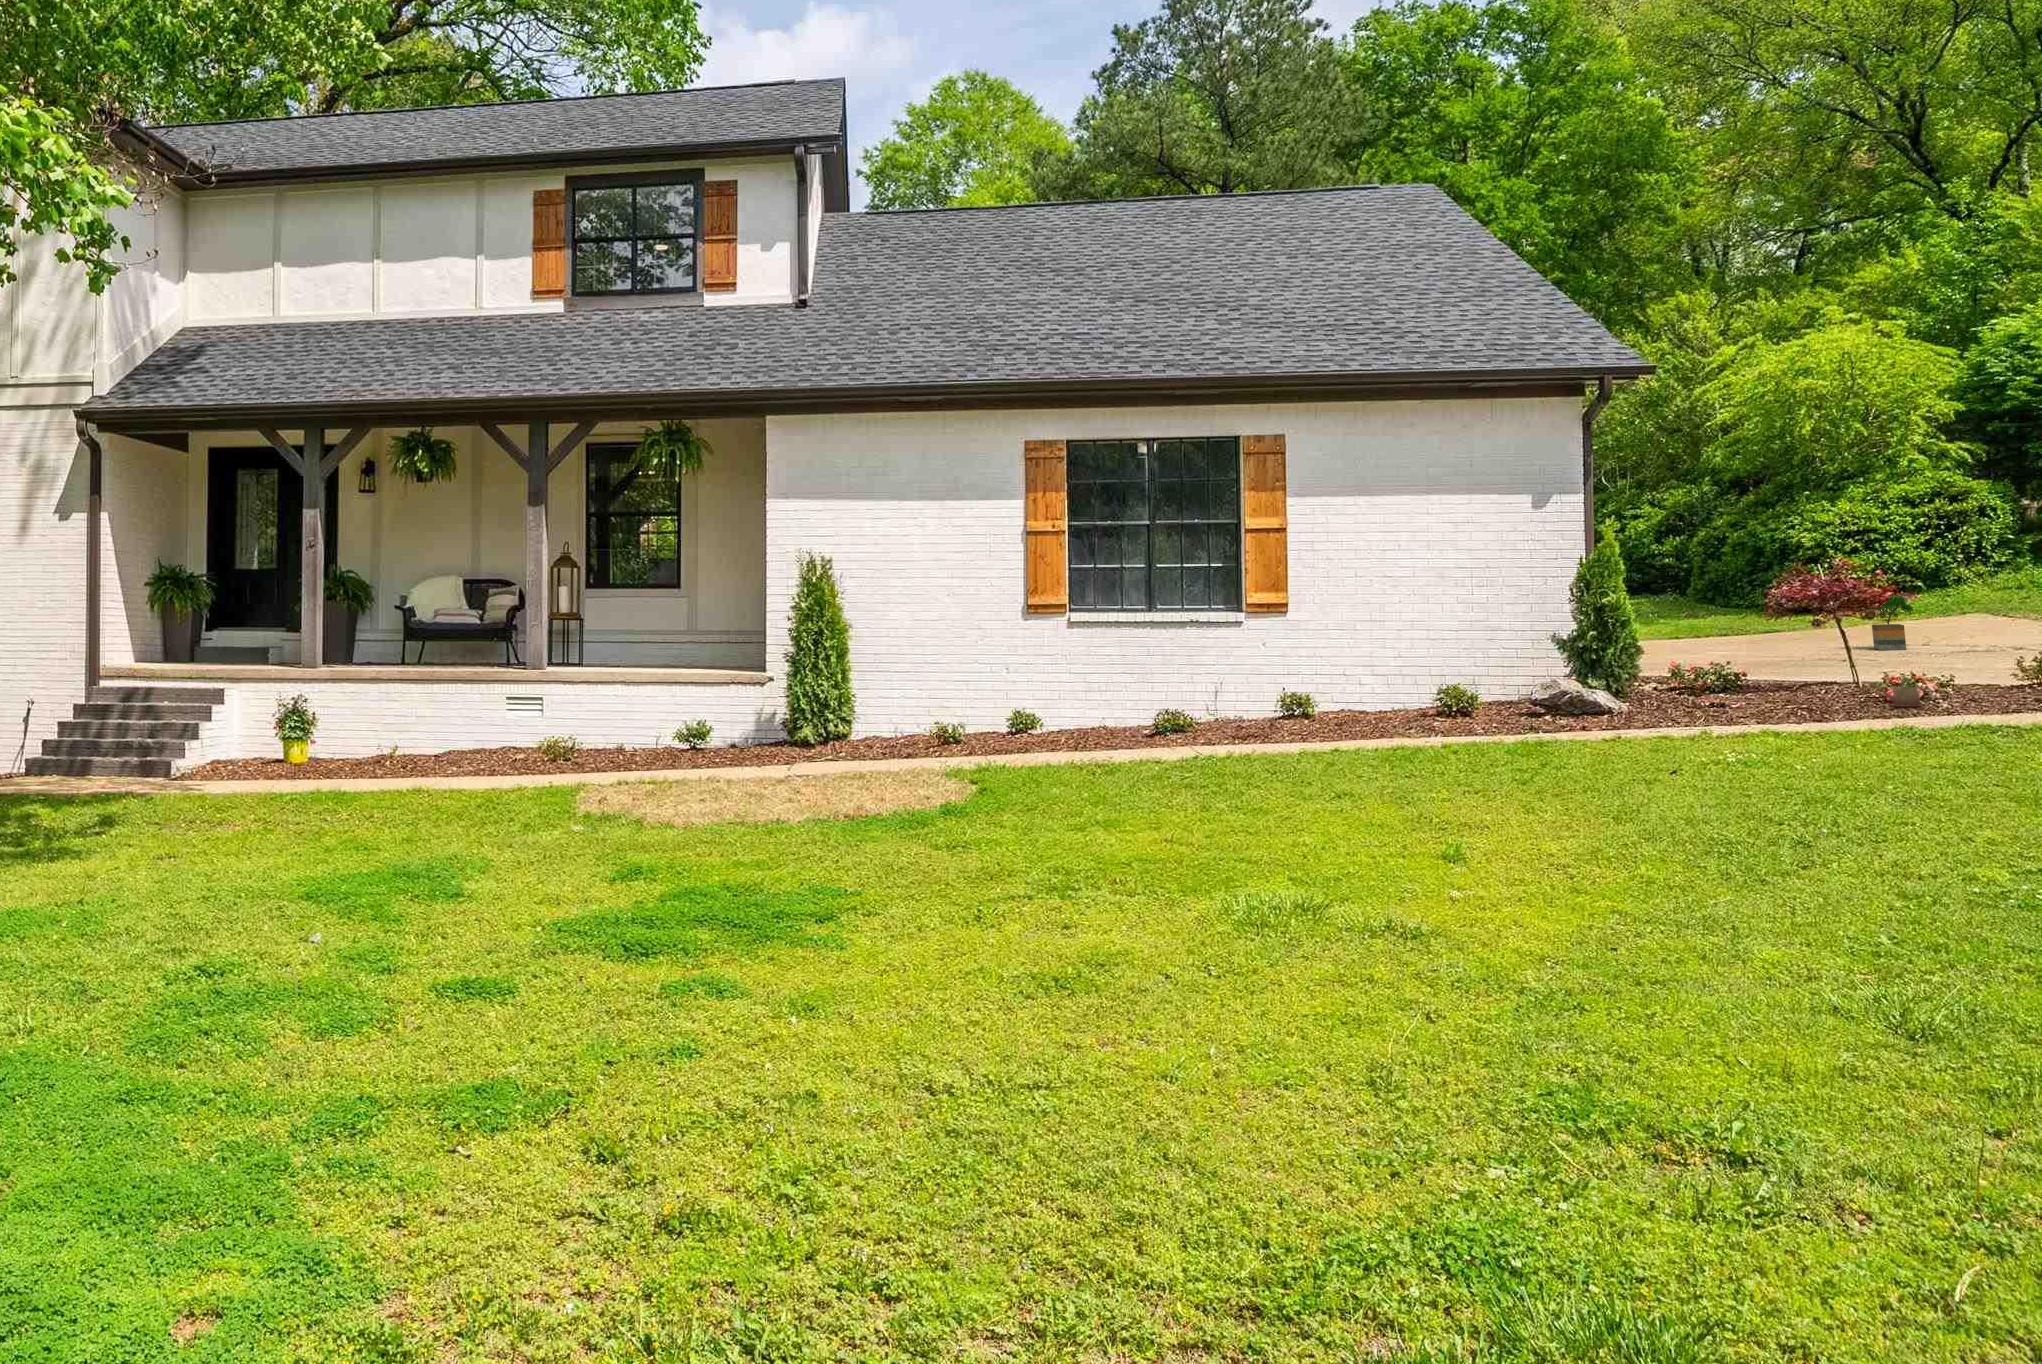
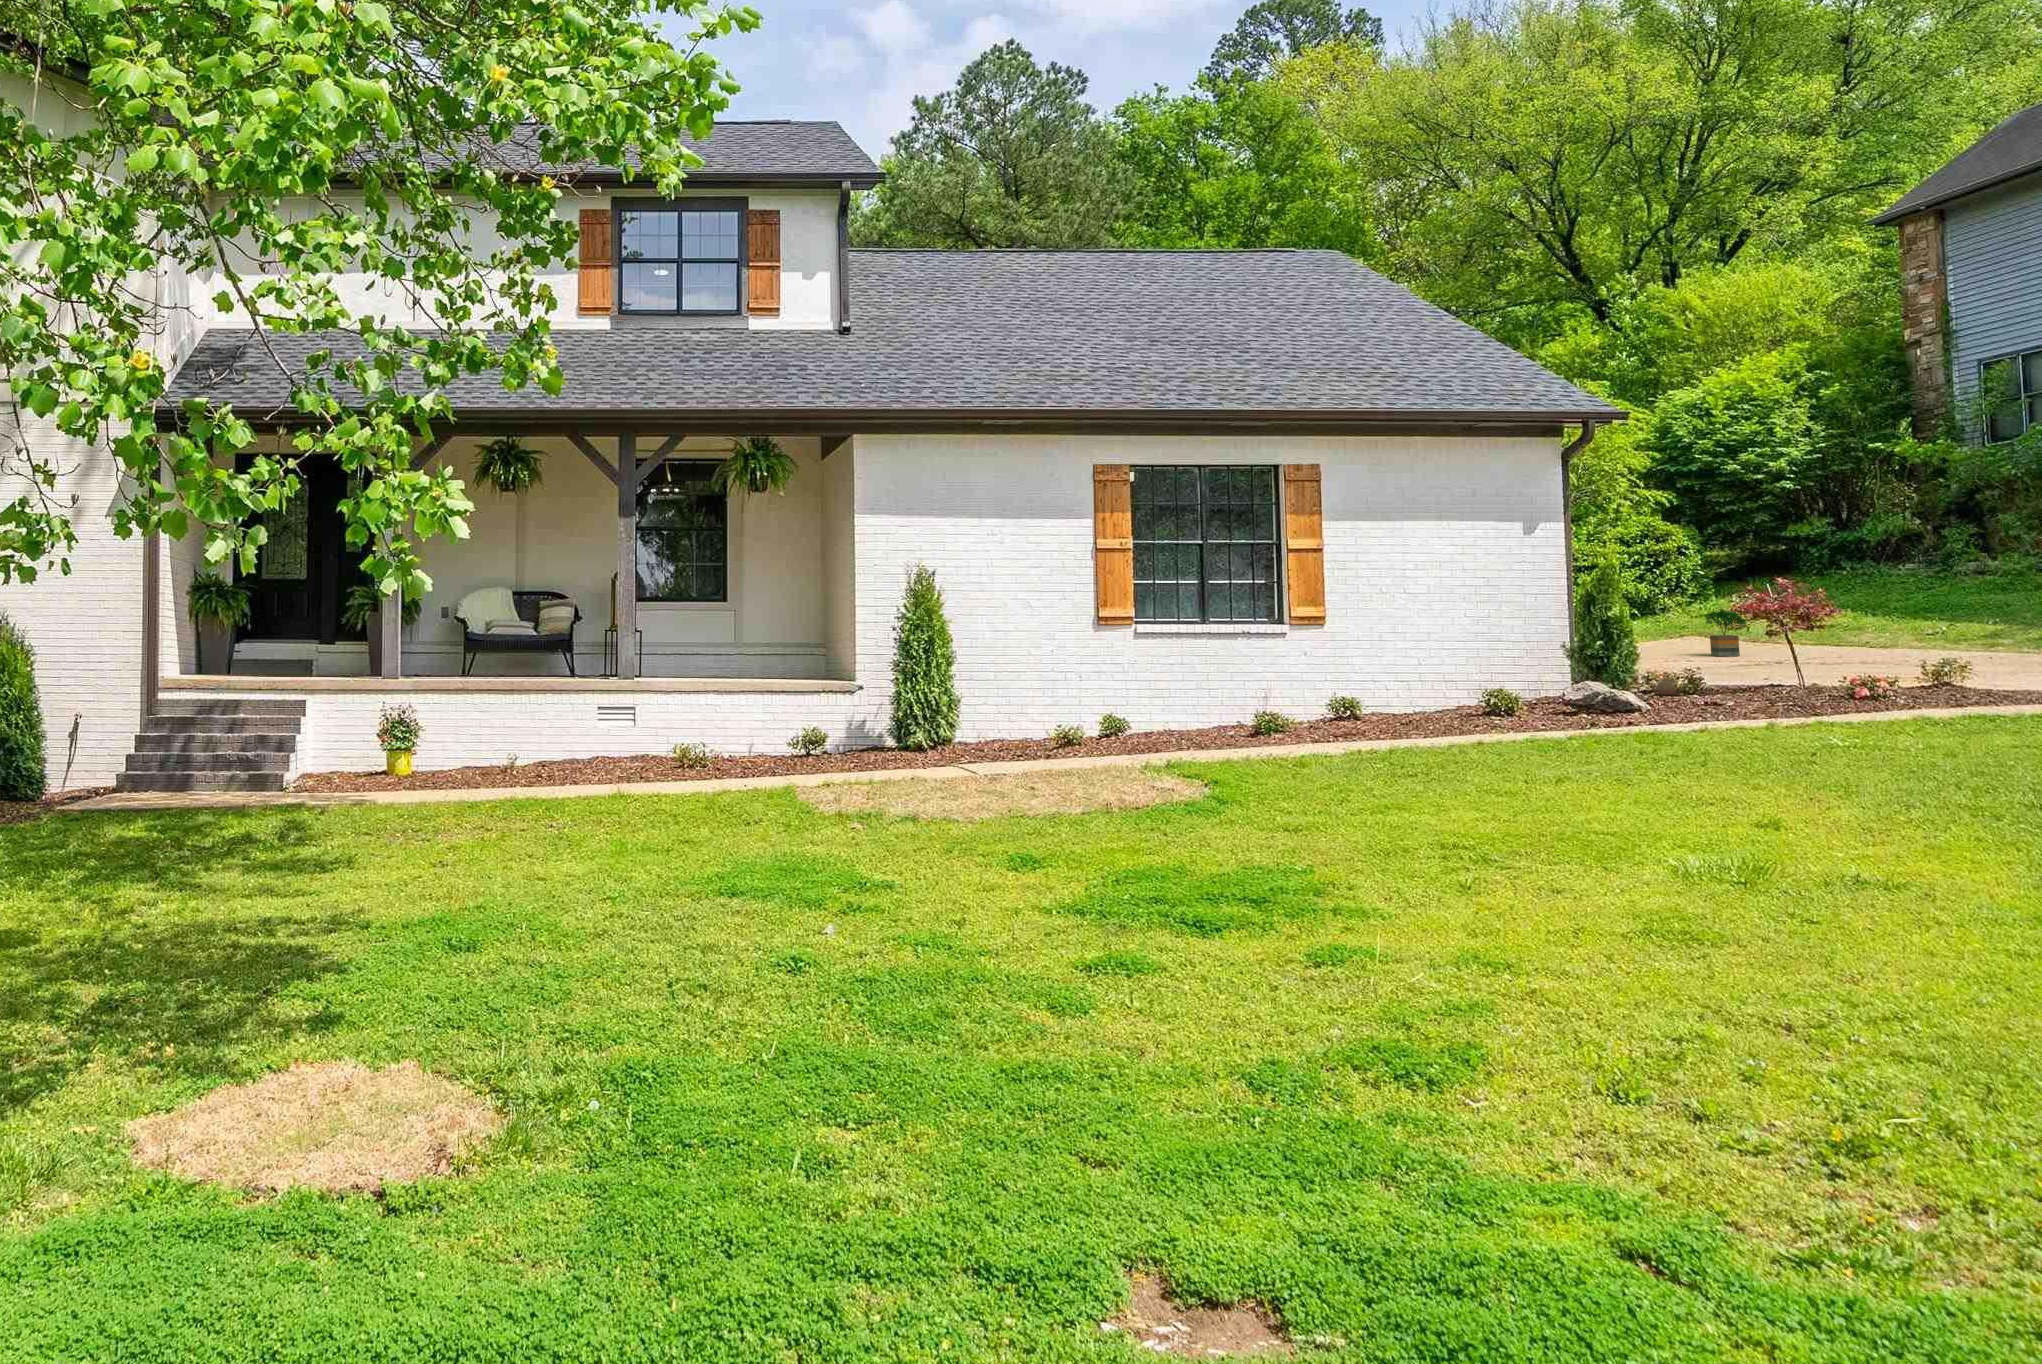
watering can: present [1871,678,1922,707] -> present [1641,673,1676,695]

